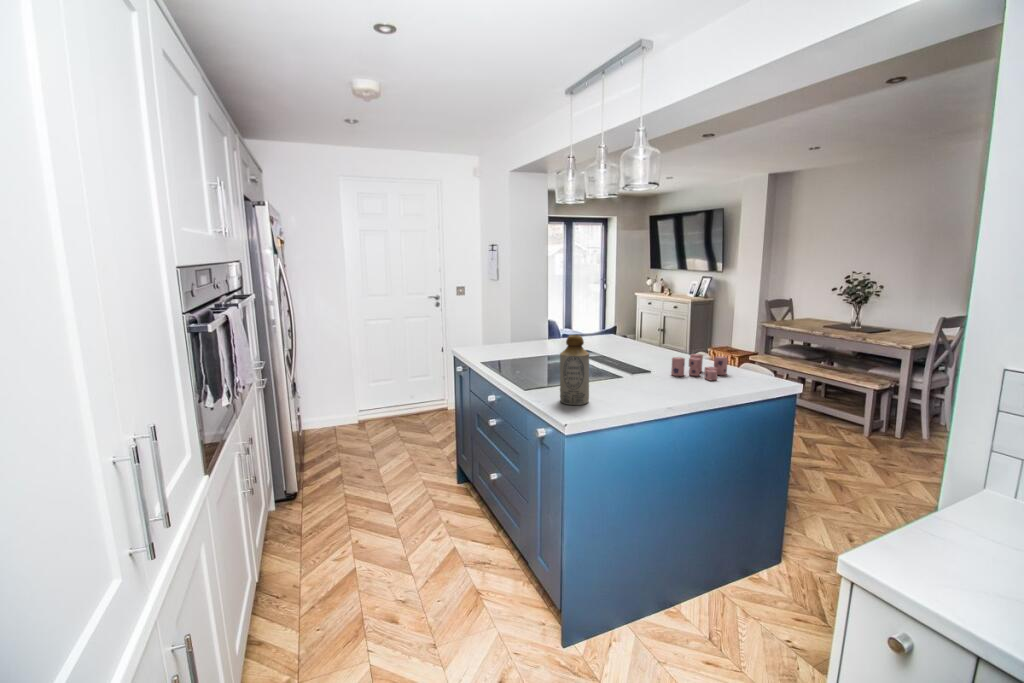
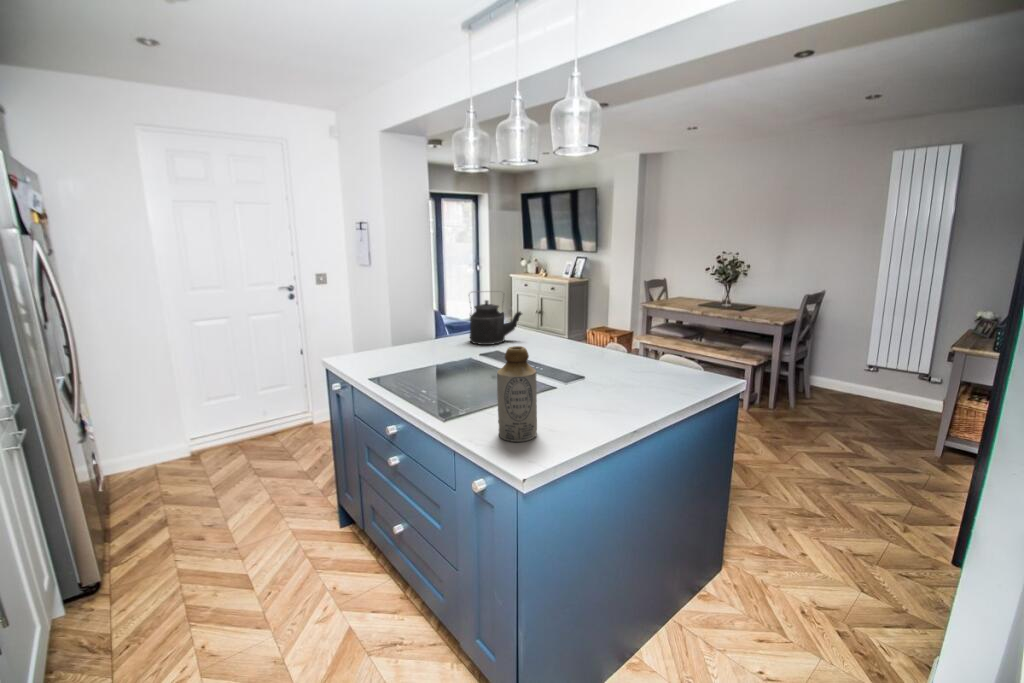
kettle: none [568,301,614,346] -> present [470,300,522,345]
candle: present [671,354,728,380] -> none [609,352,668,385]

